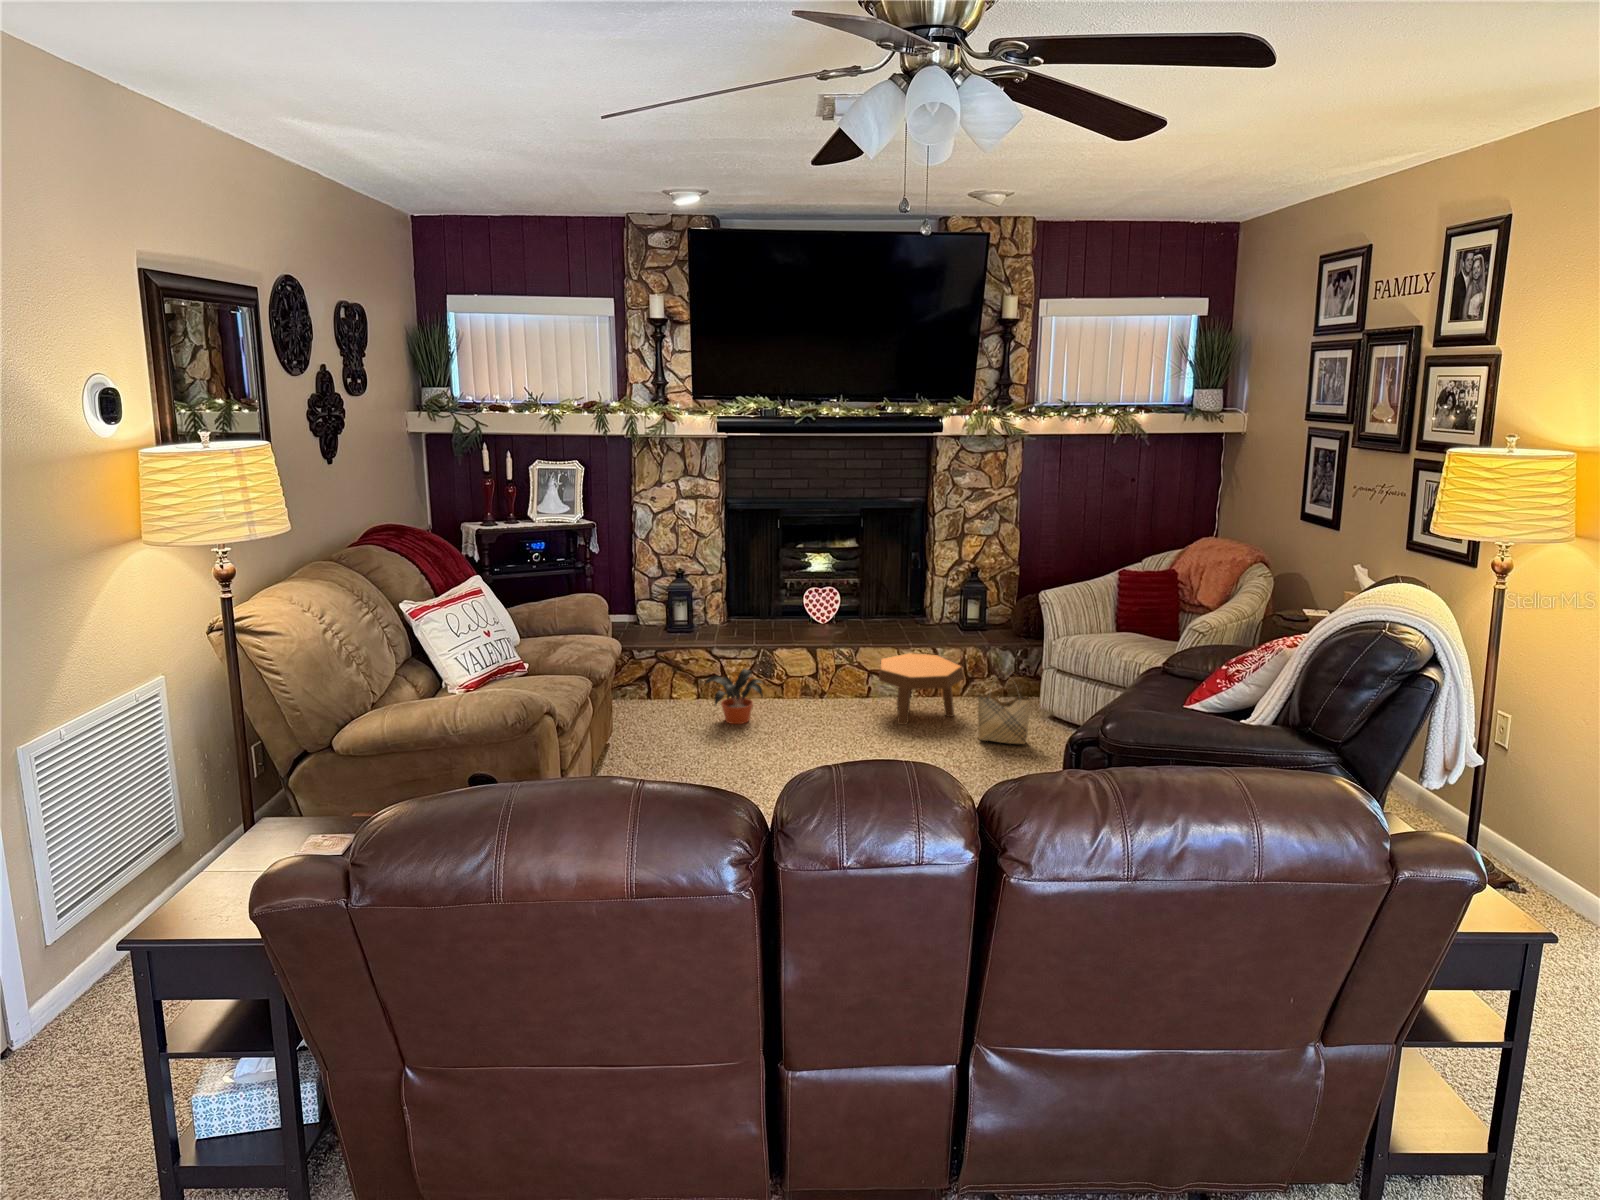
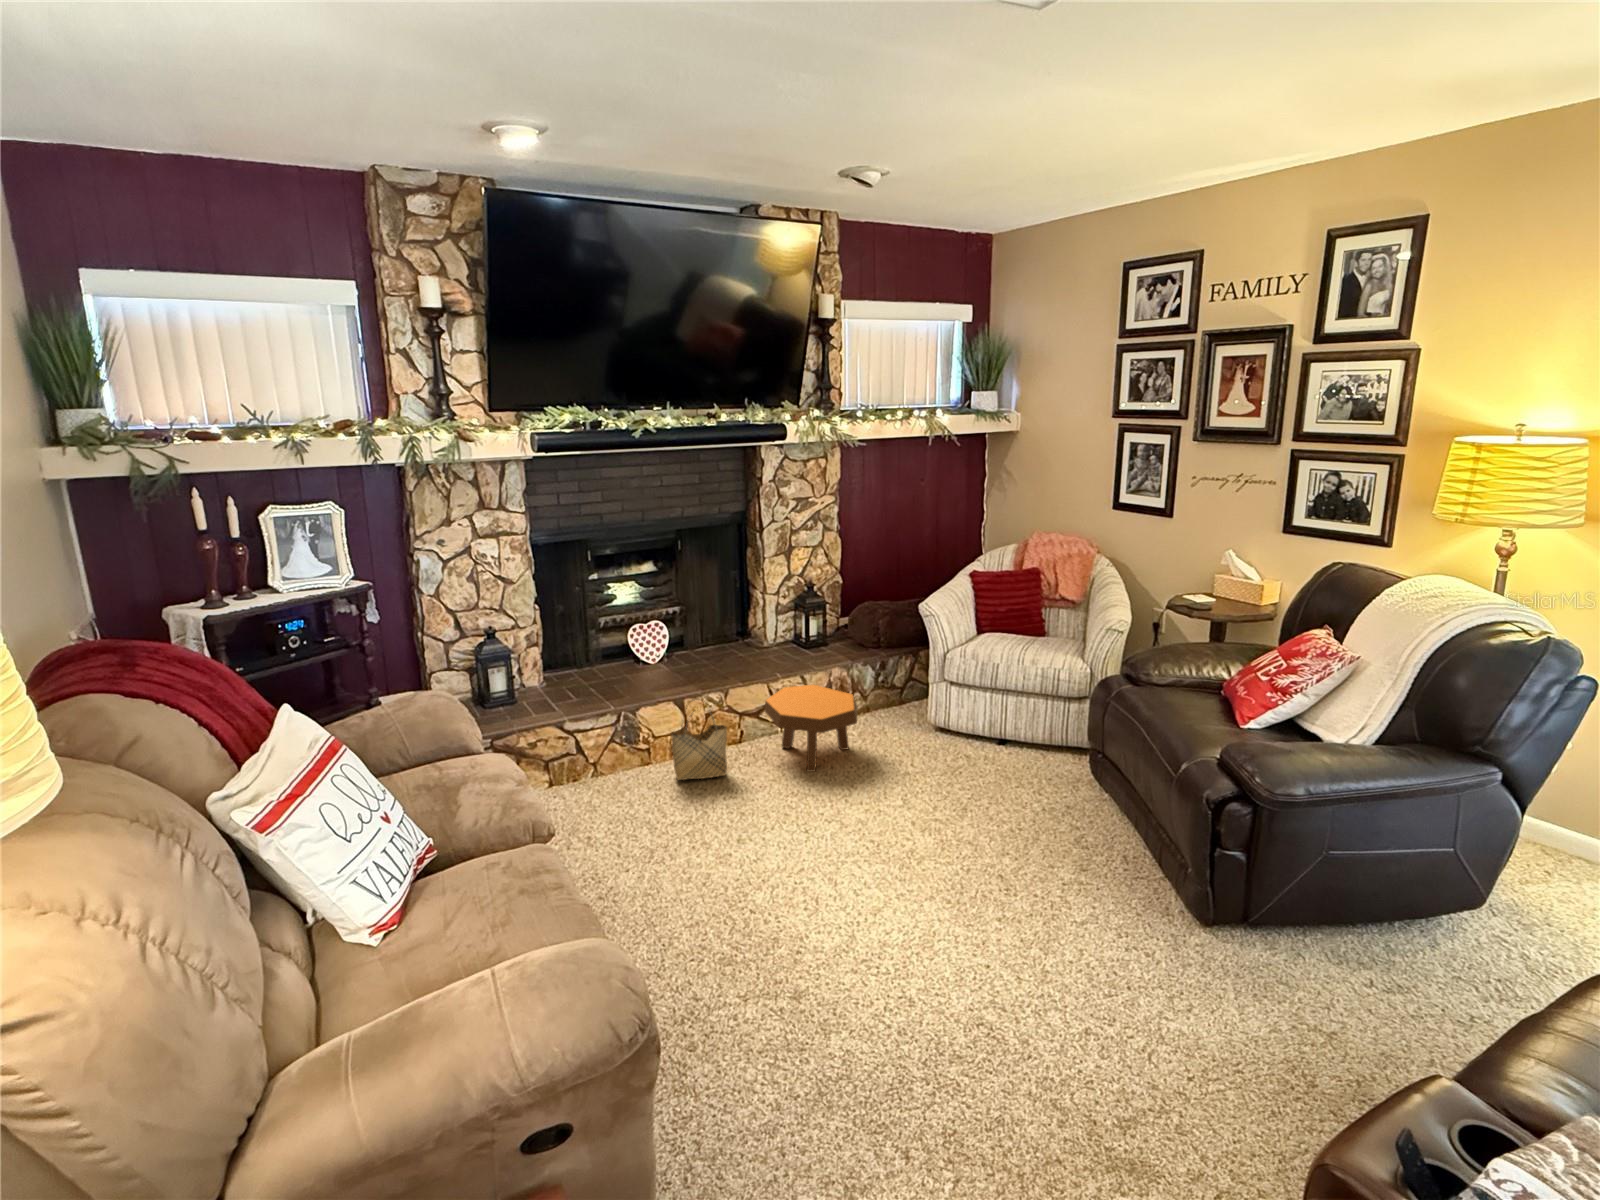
potted plant: present [705,669,763,724] -> none [587,743,669,816]
woven basket: present [978,670,1032,744] -> present [671,699,727,780]

